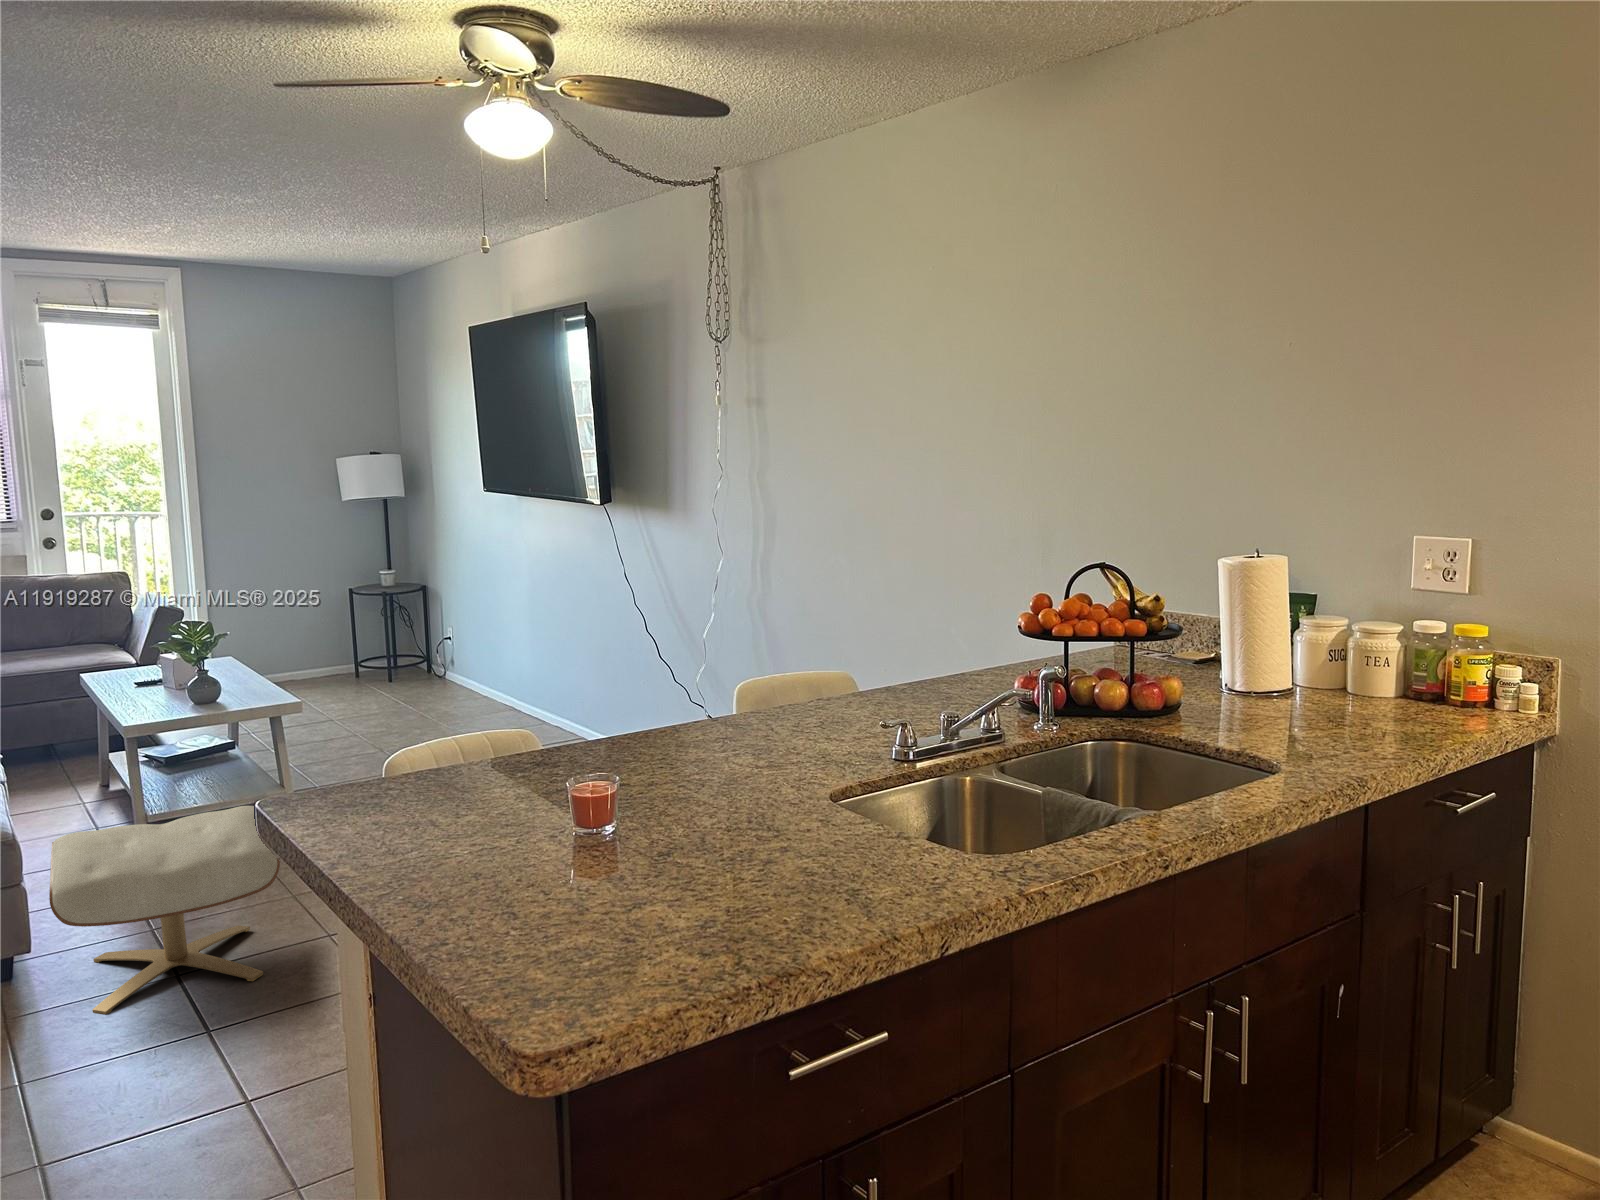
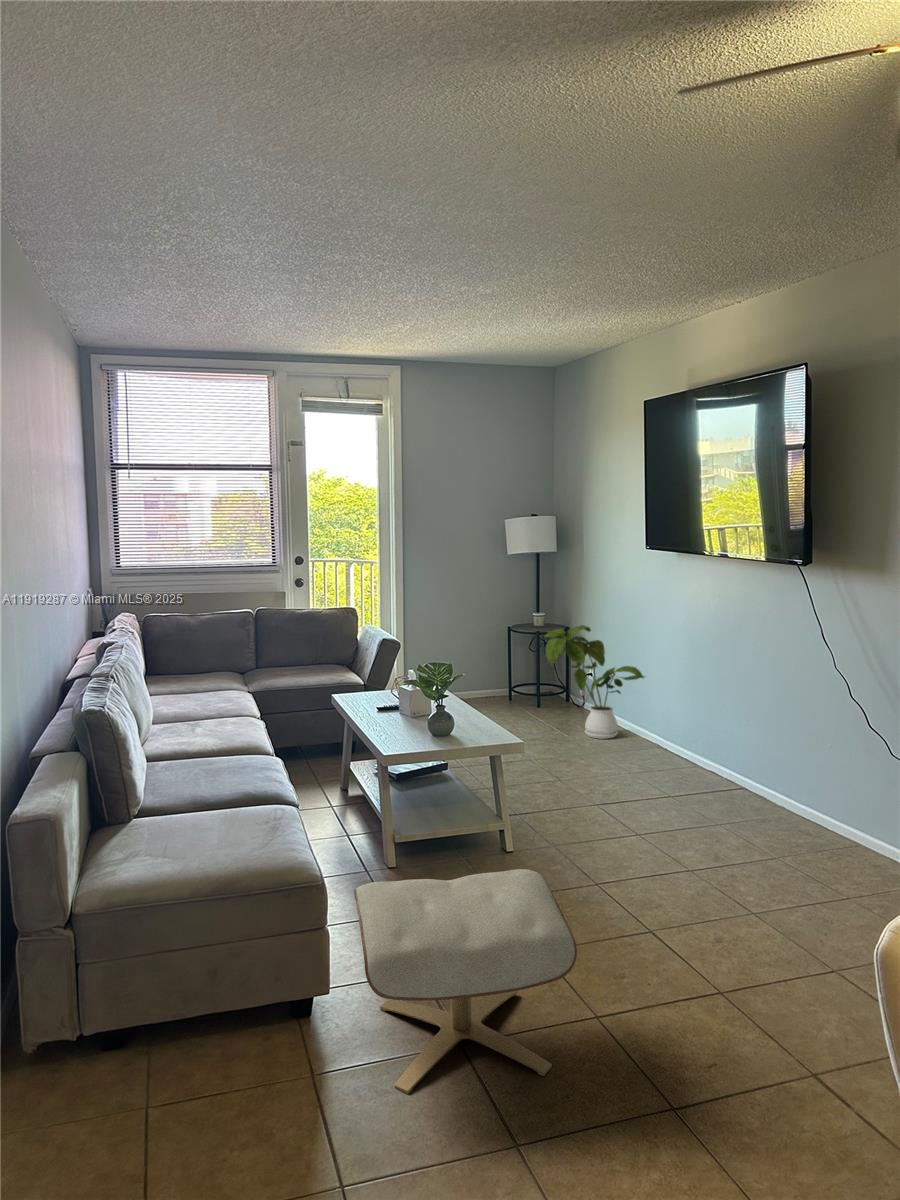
house plant: none [374,580,496,708] -> present [545,625,644,739]

